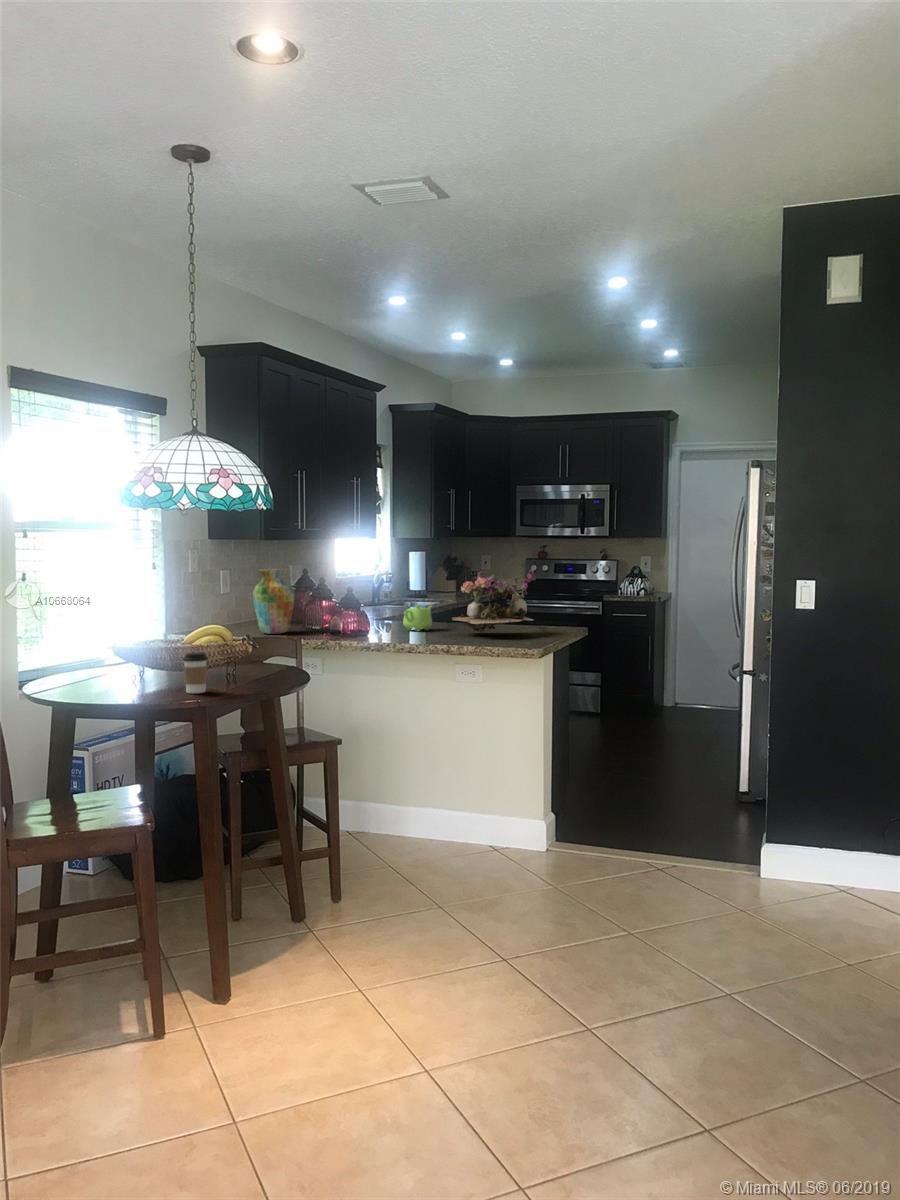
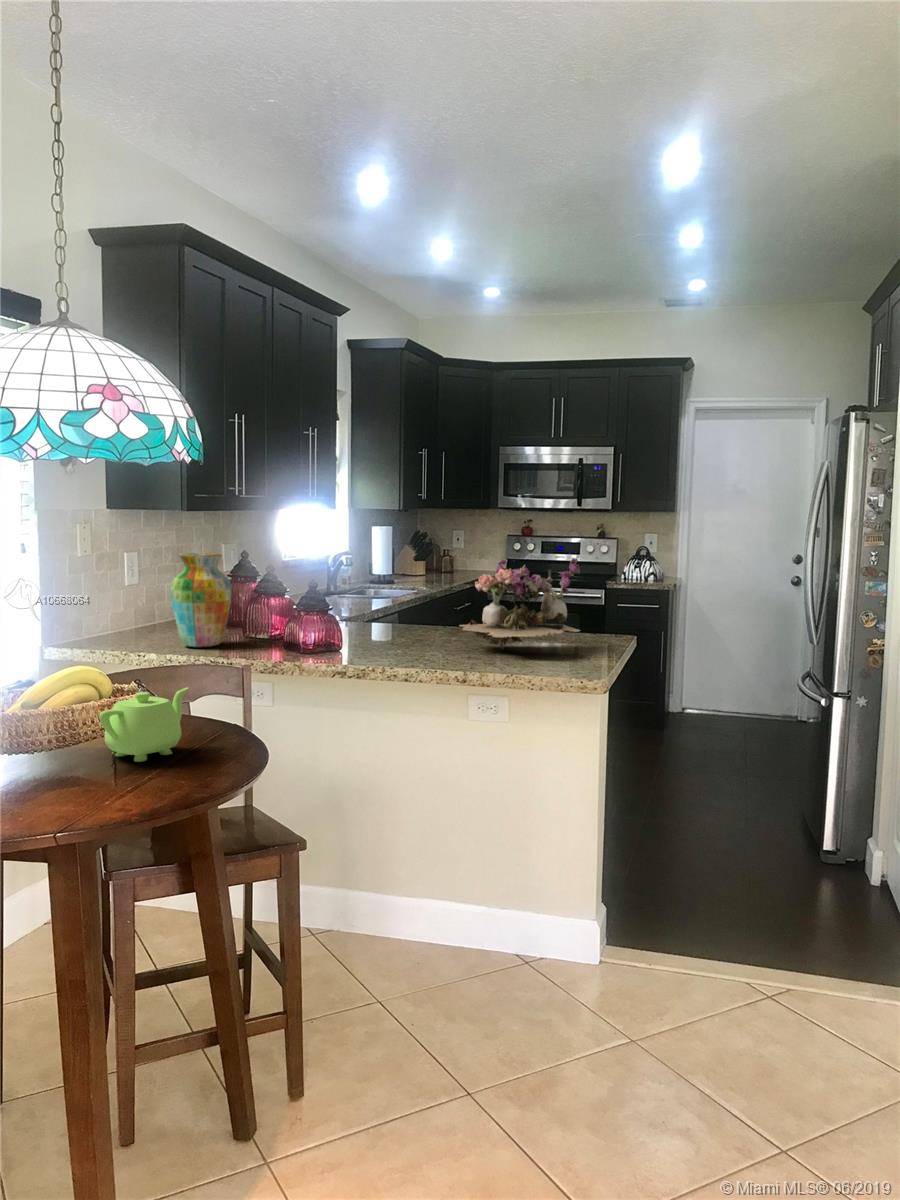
teapot: present [403,605,432,631] -> present [99,687,188,762]
coffee cup: present [183,652,208,693] -> none [32,719,82,798]

